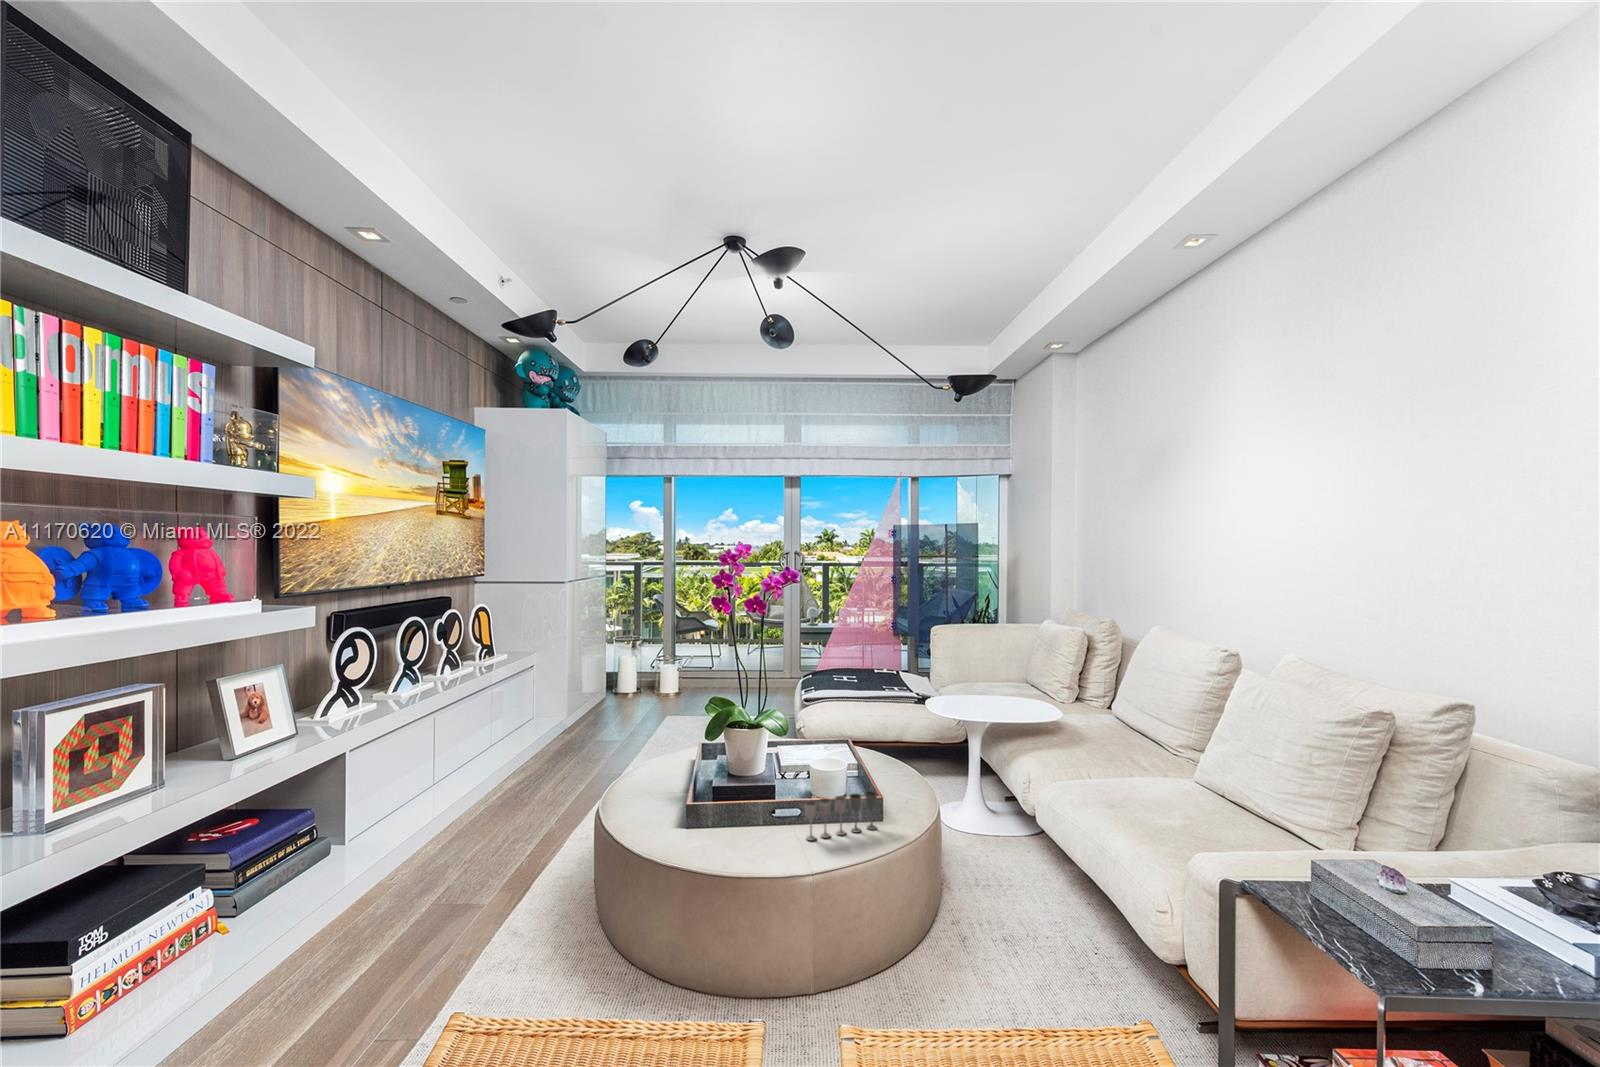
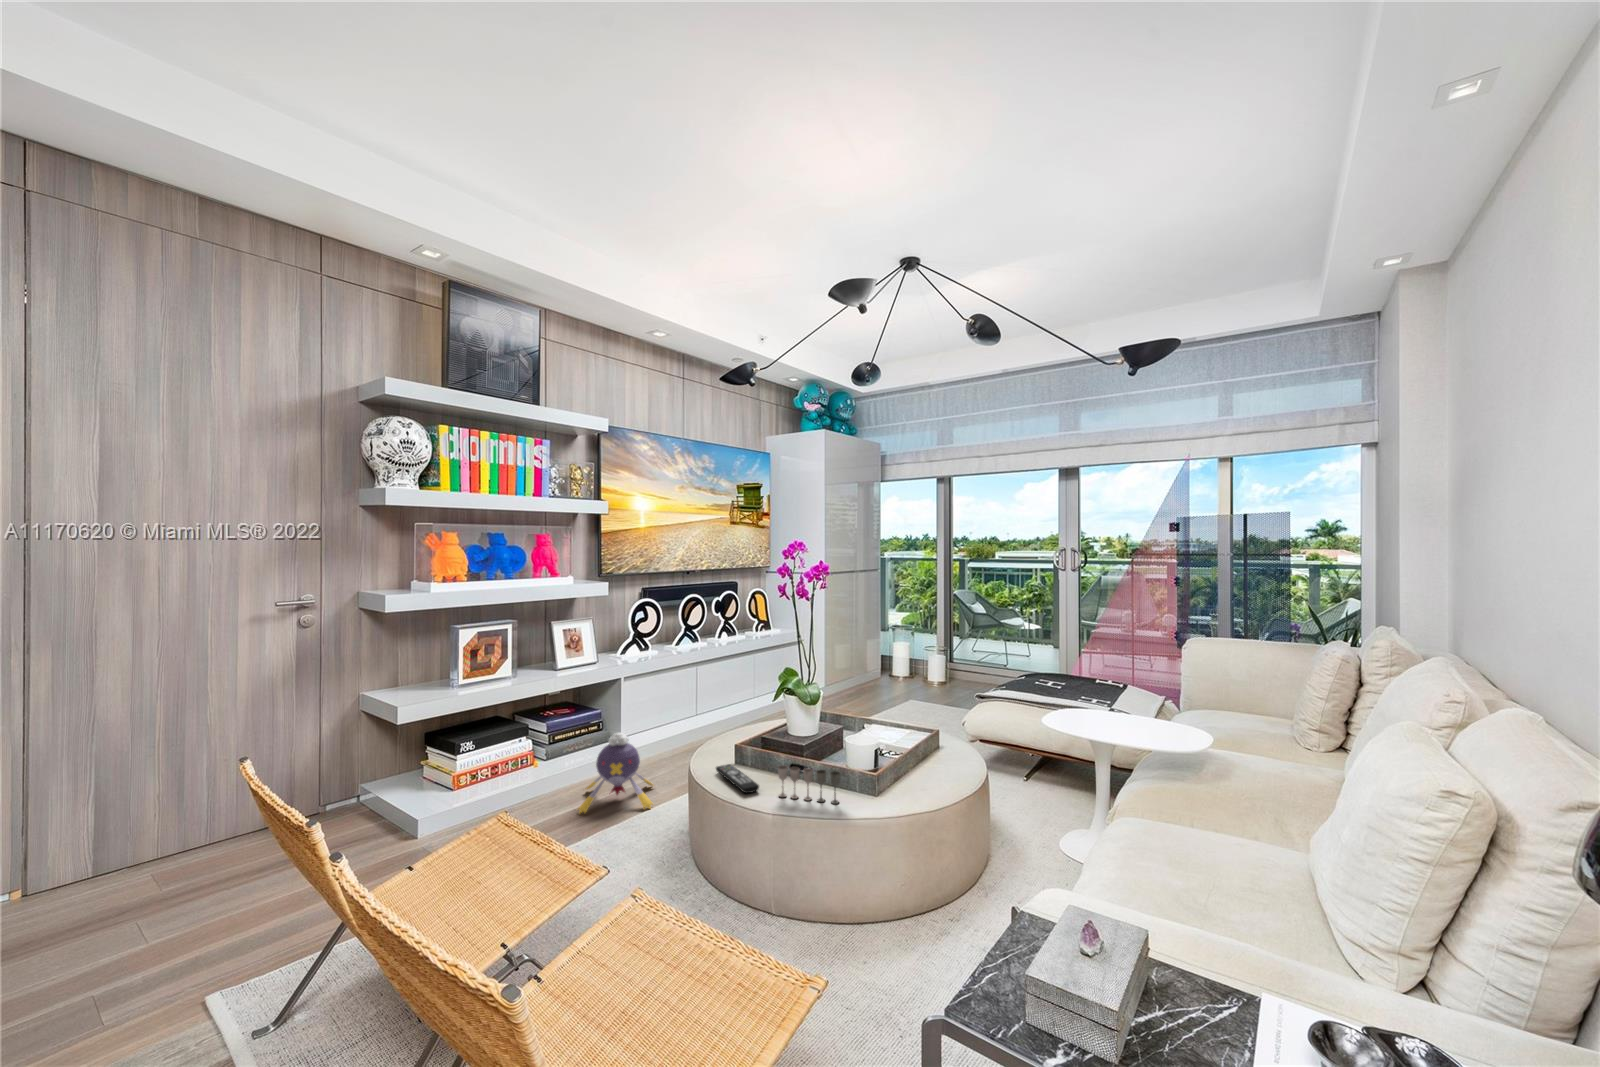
remote control: none [690,822,779,849] -> present [716,764,759,793]
plush toy: none [353,830,502,979] -> present [578,733,653,813]

